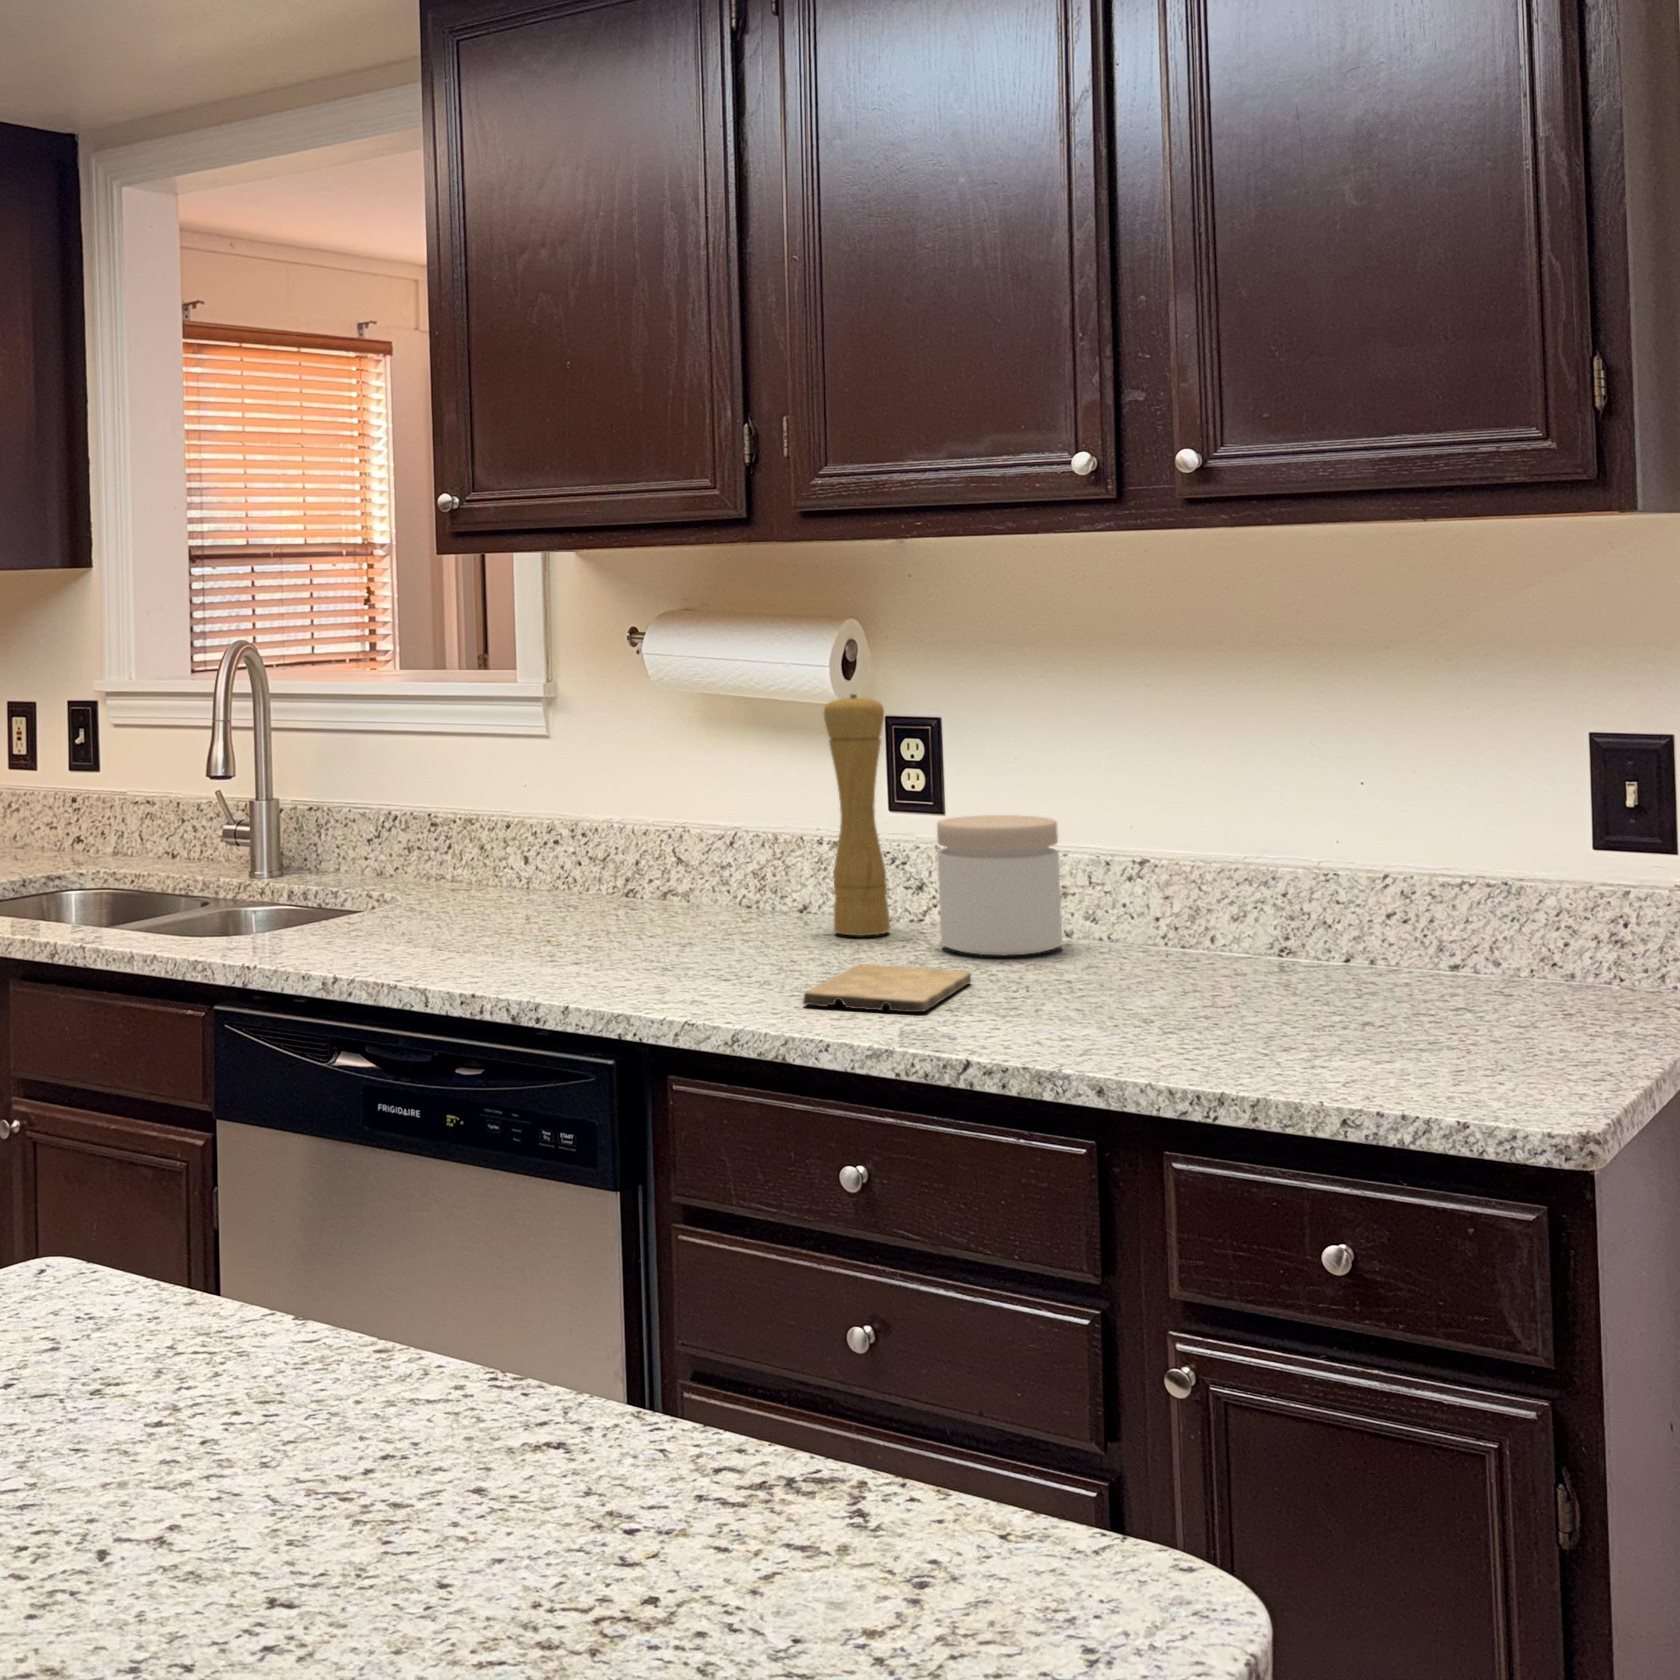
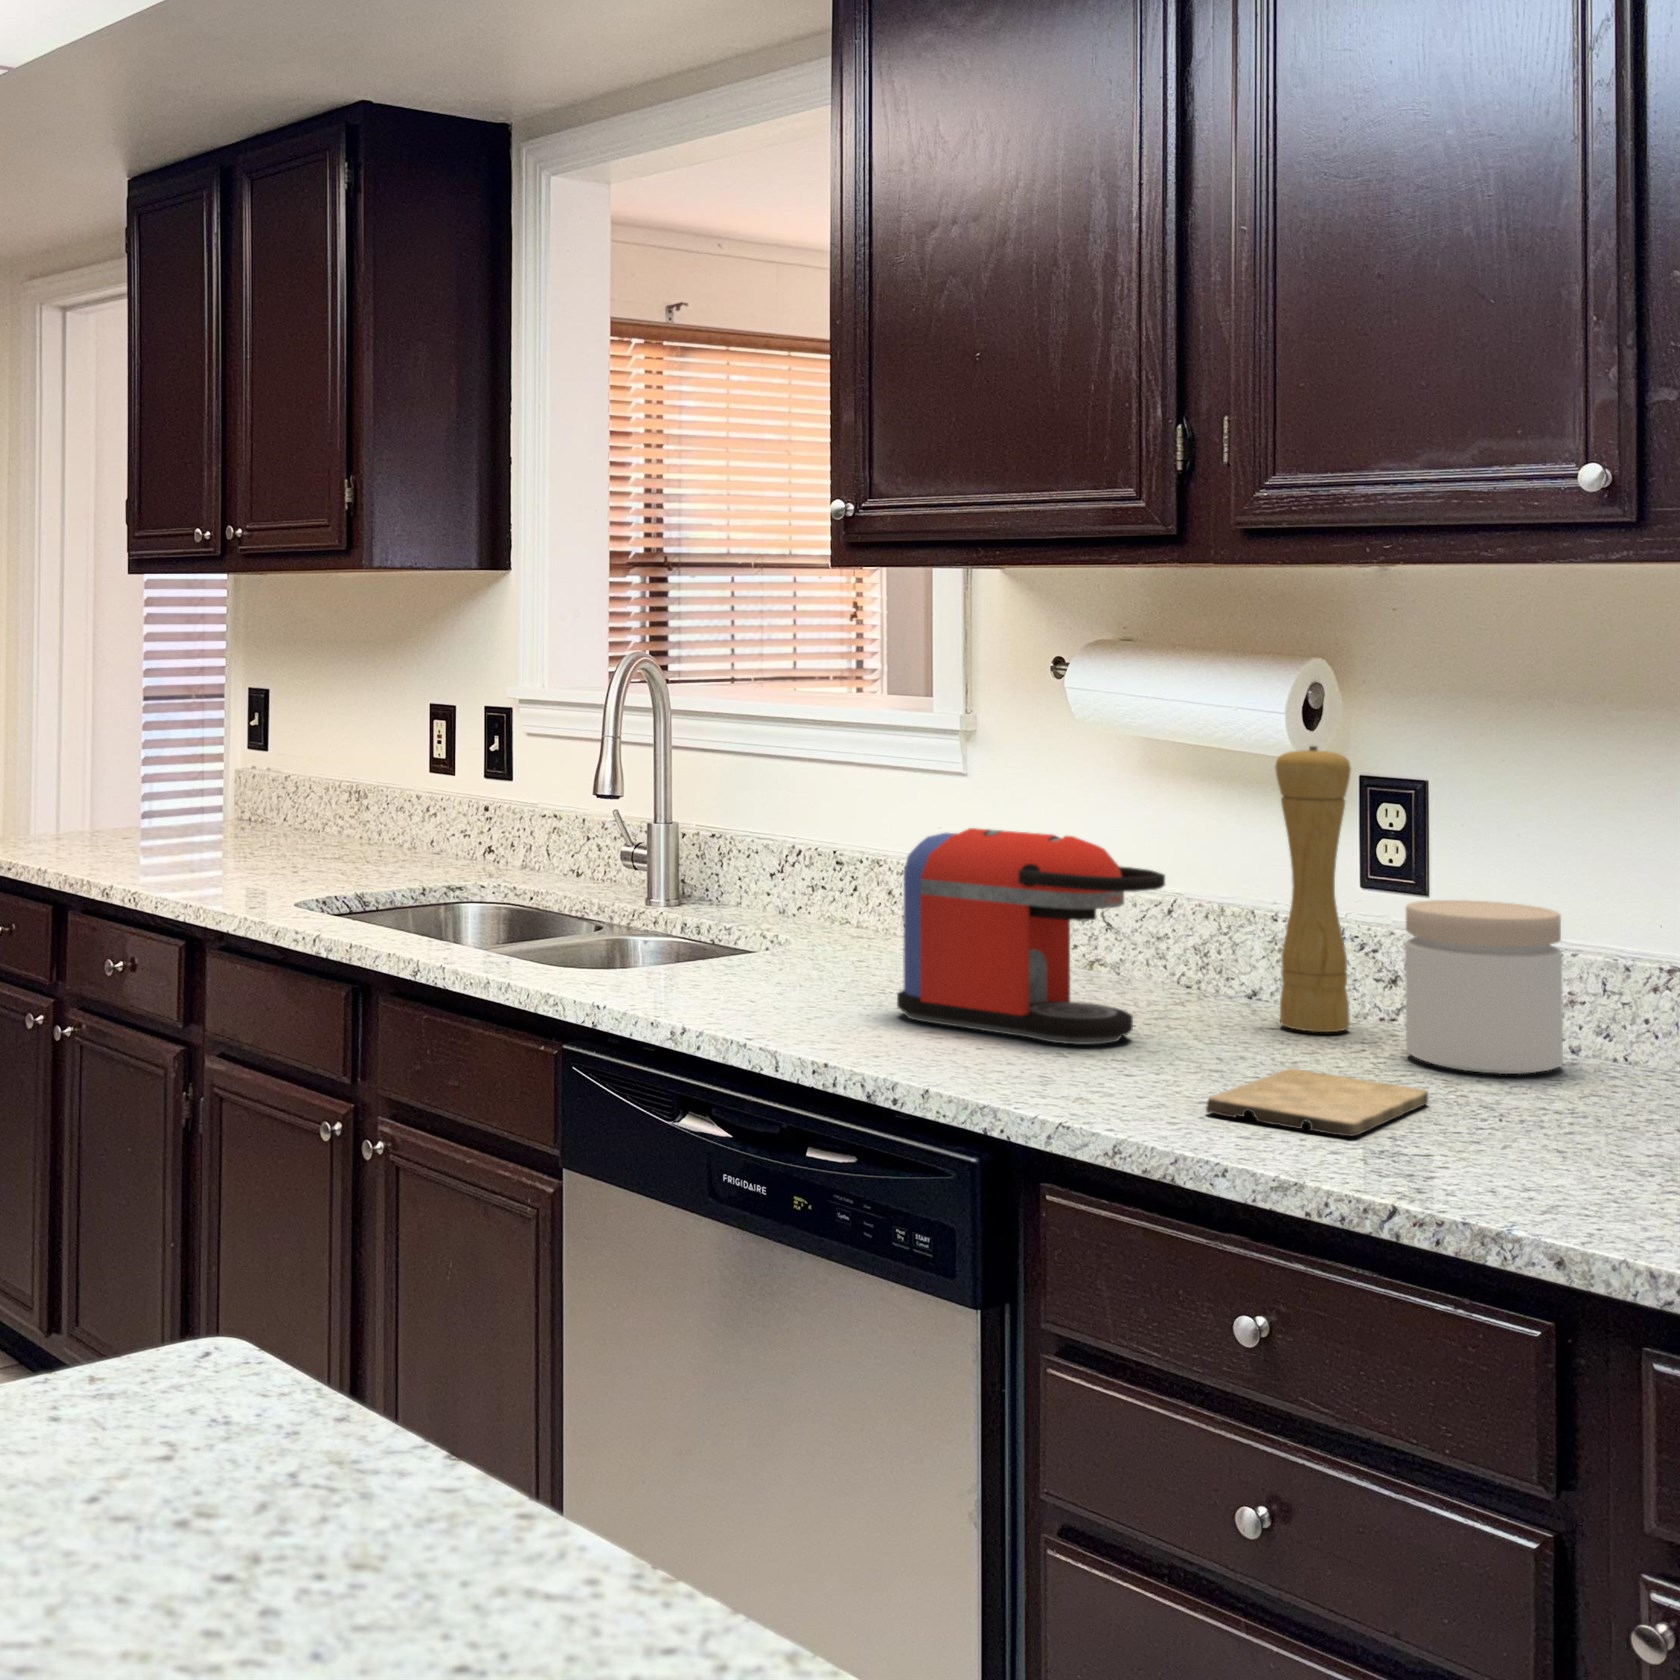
coffee maker: none [516,782,744,962] -> present [897,828,1165,1044]

